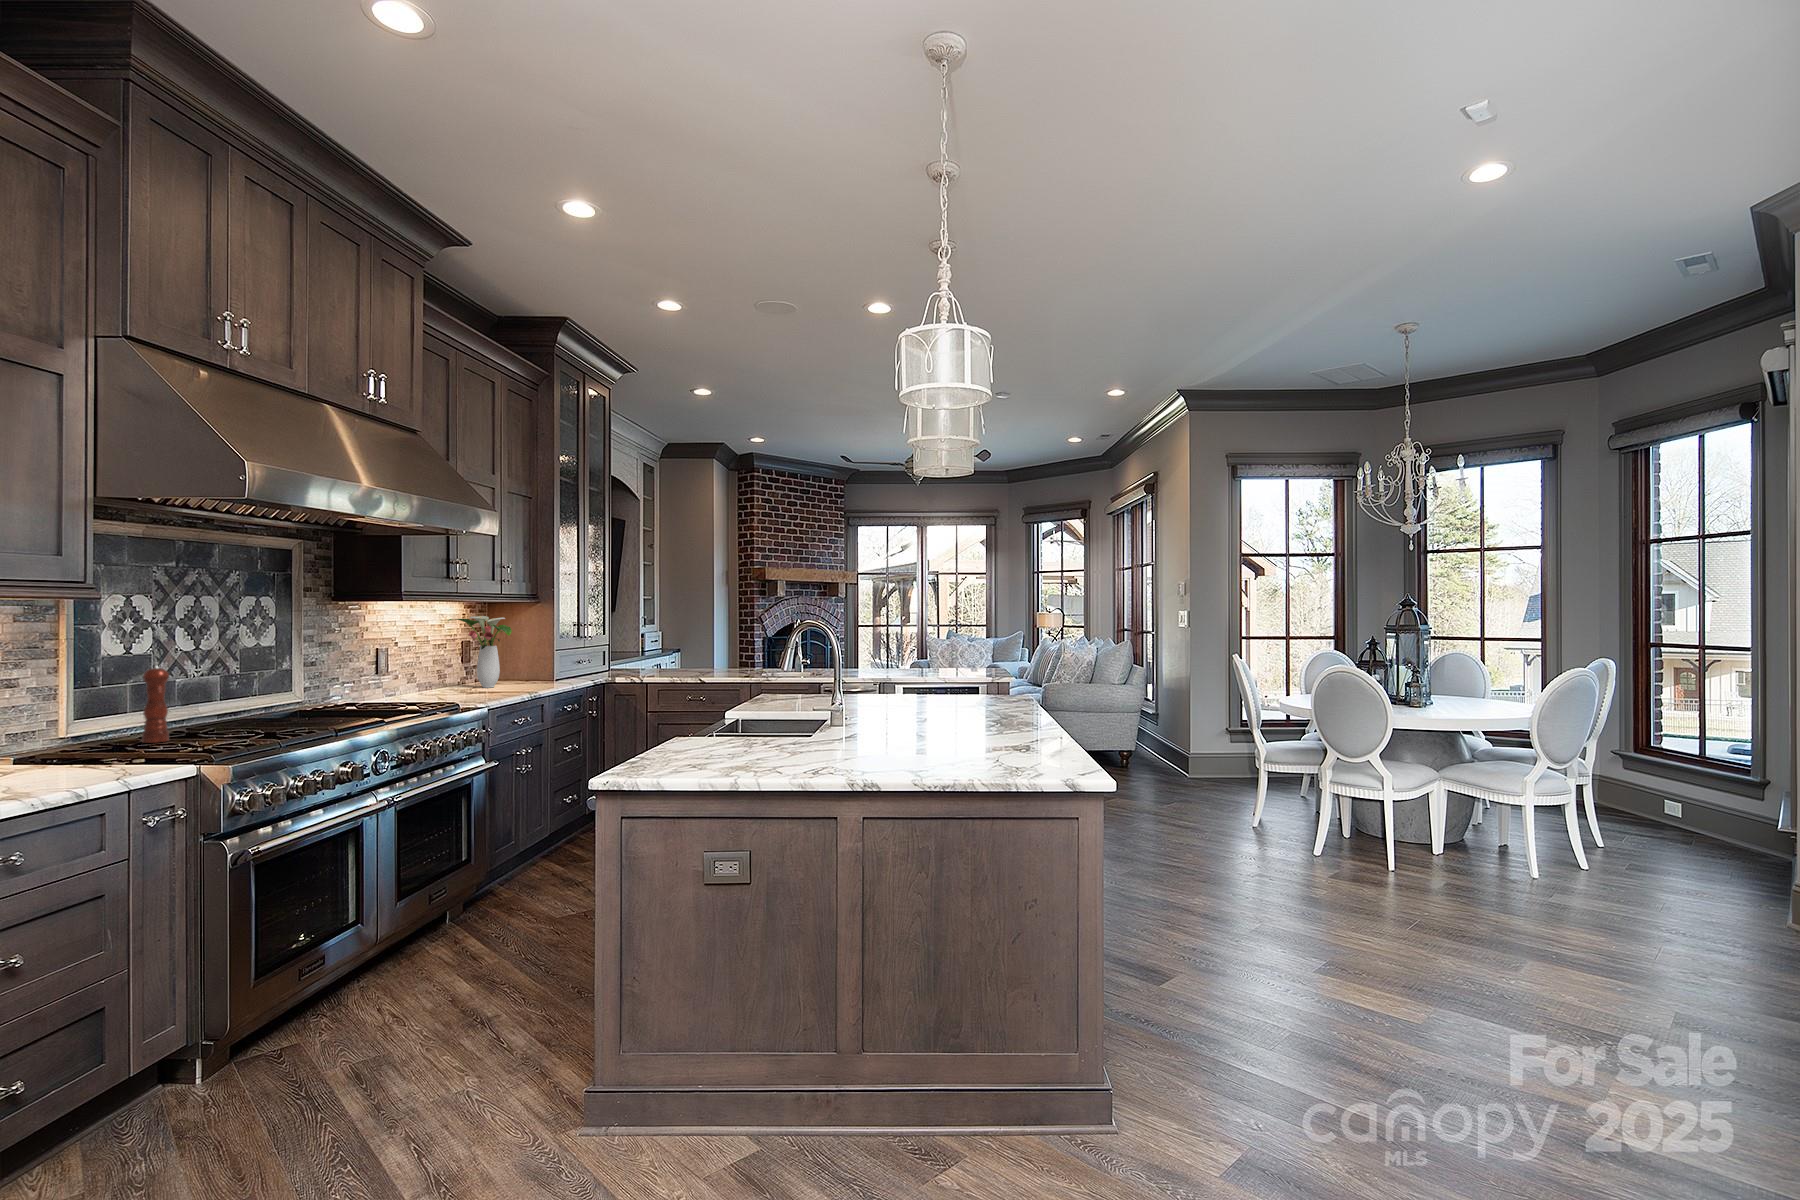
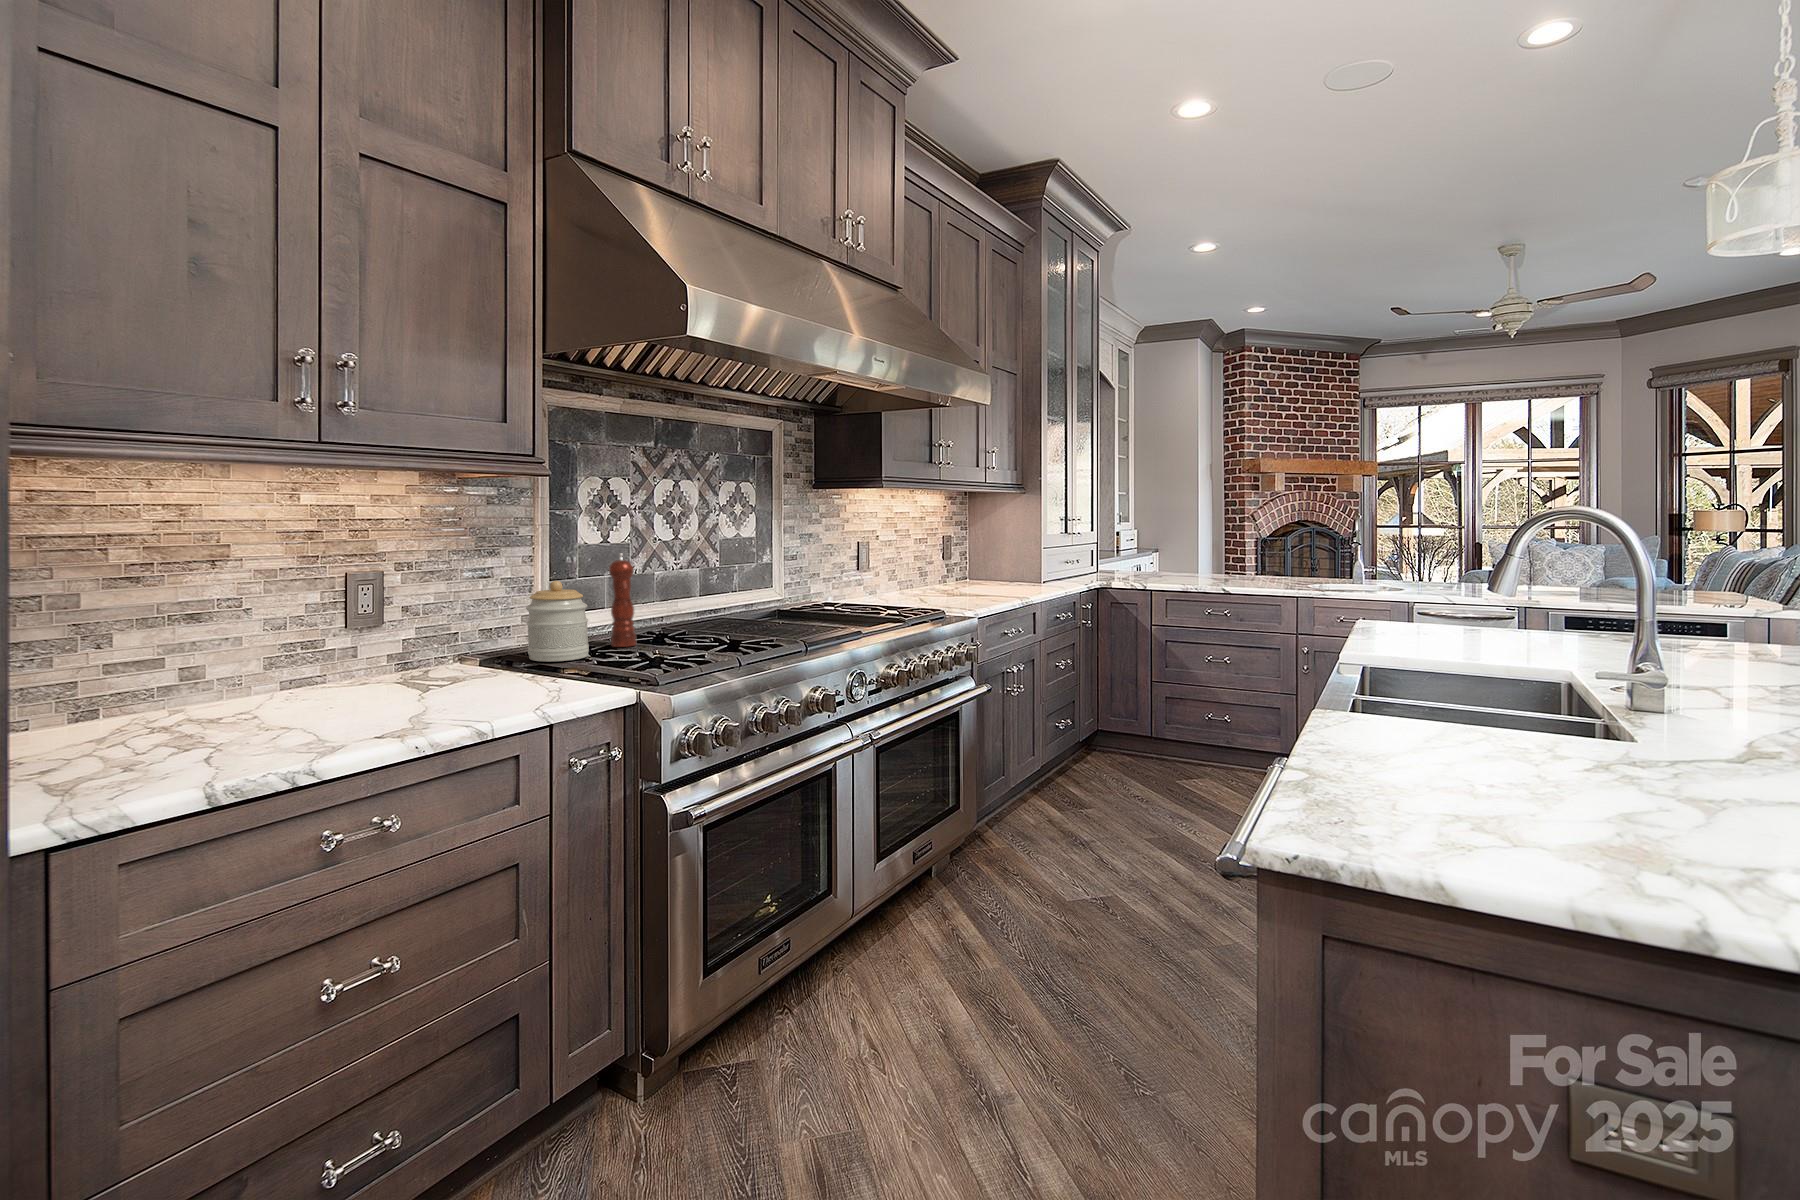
flower arrangement: present [448,616,512,688] -> none [928,508,996,590]
jar: none [65,687,130,756] -> present [526,581,589,662]

